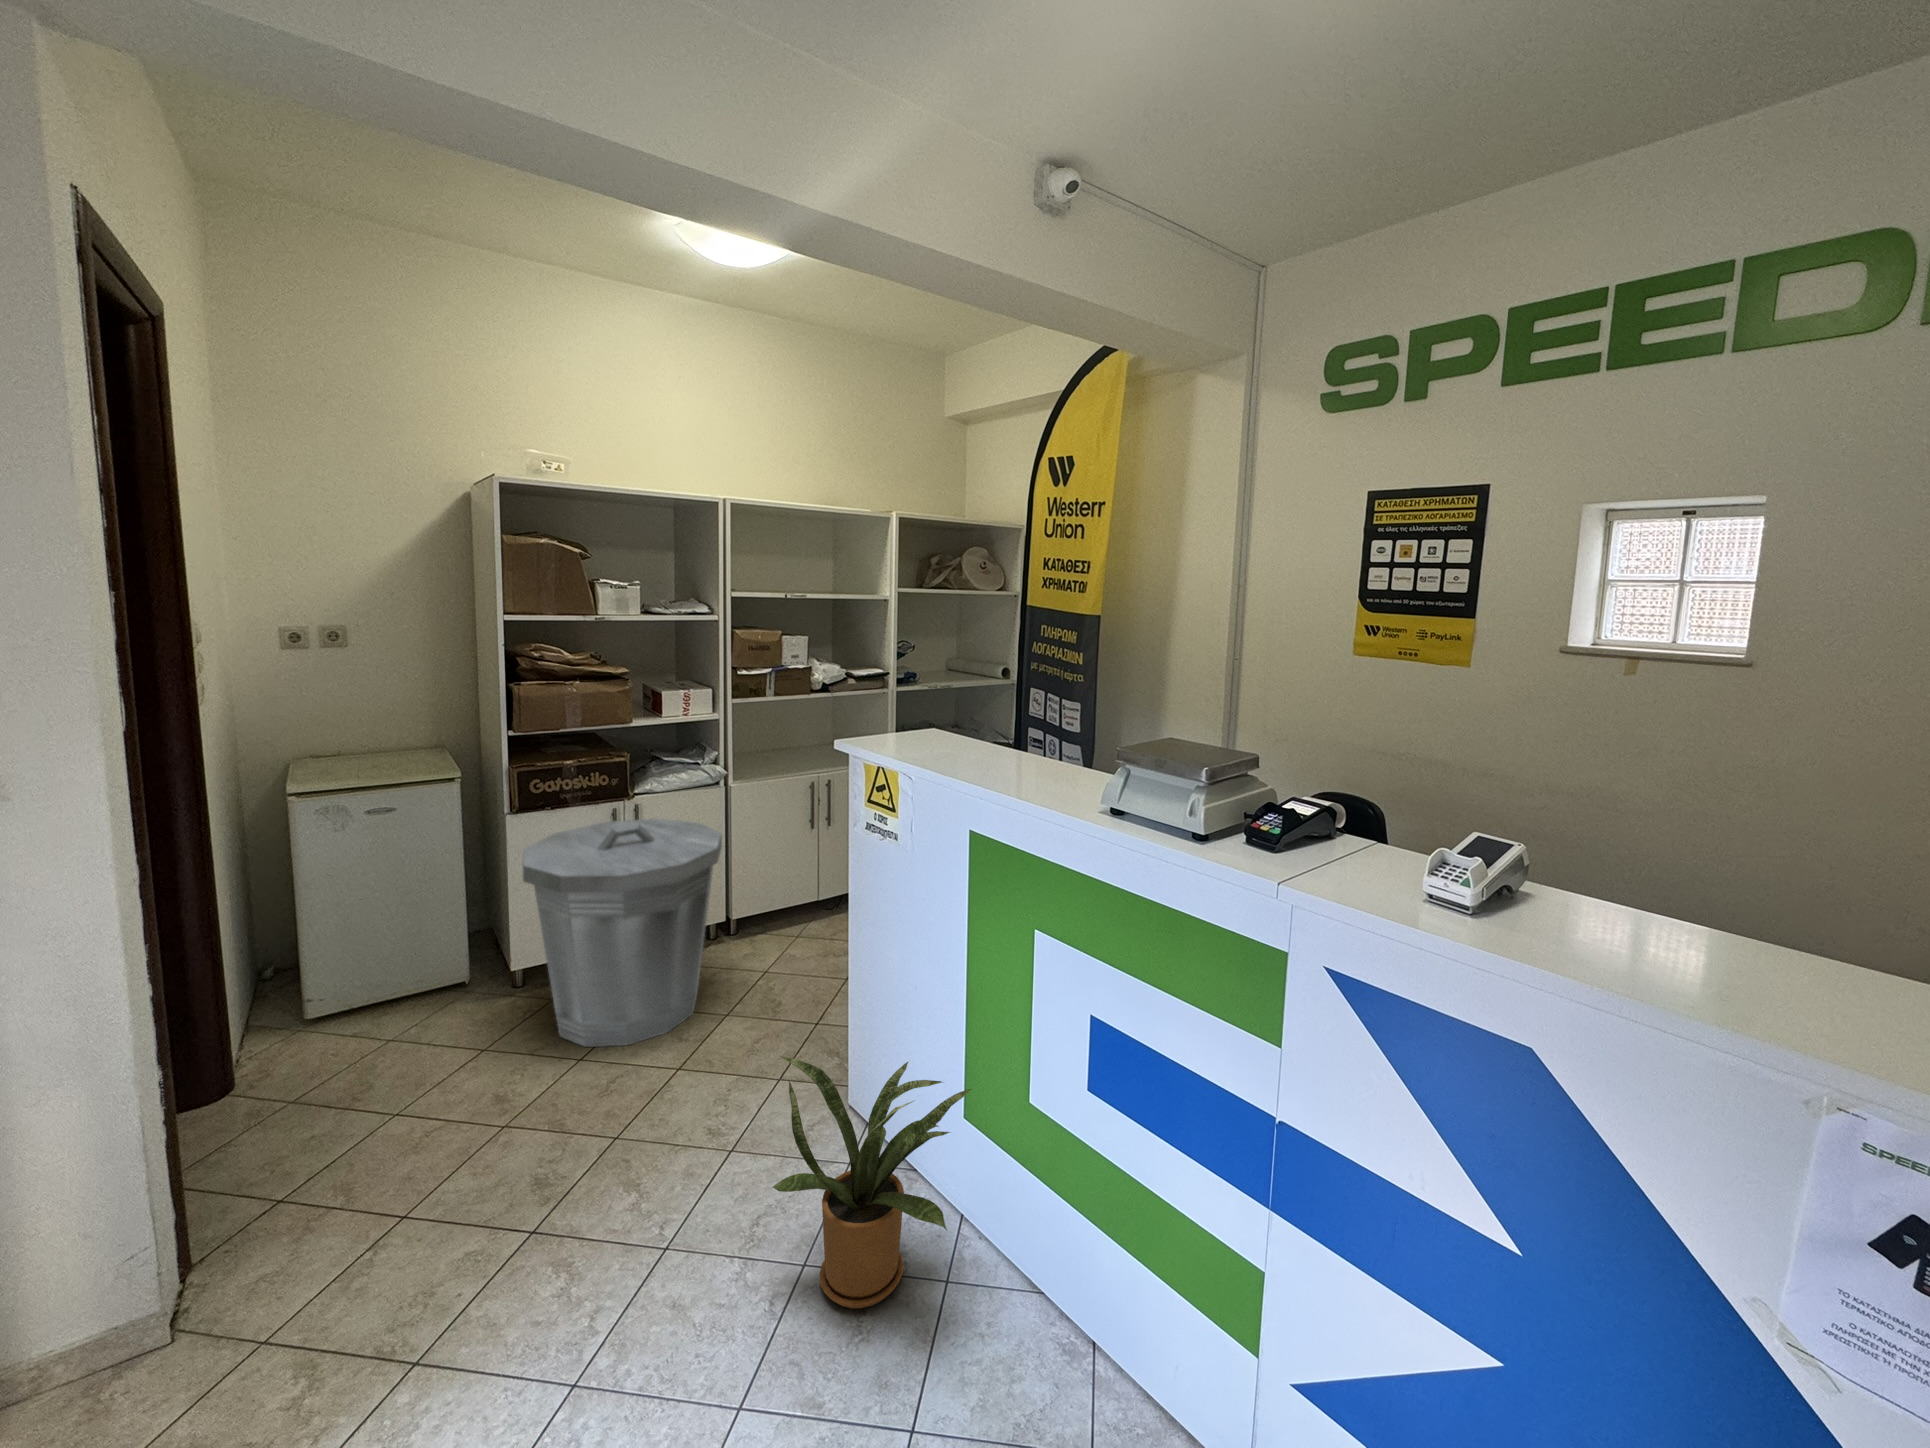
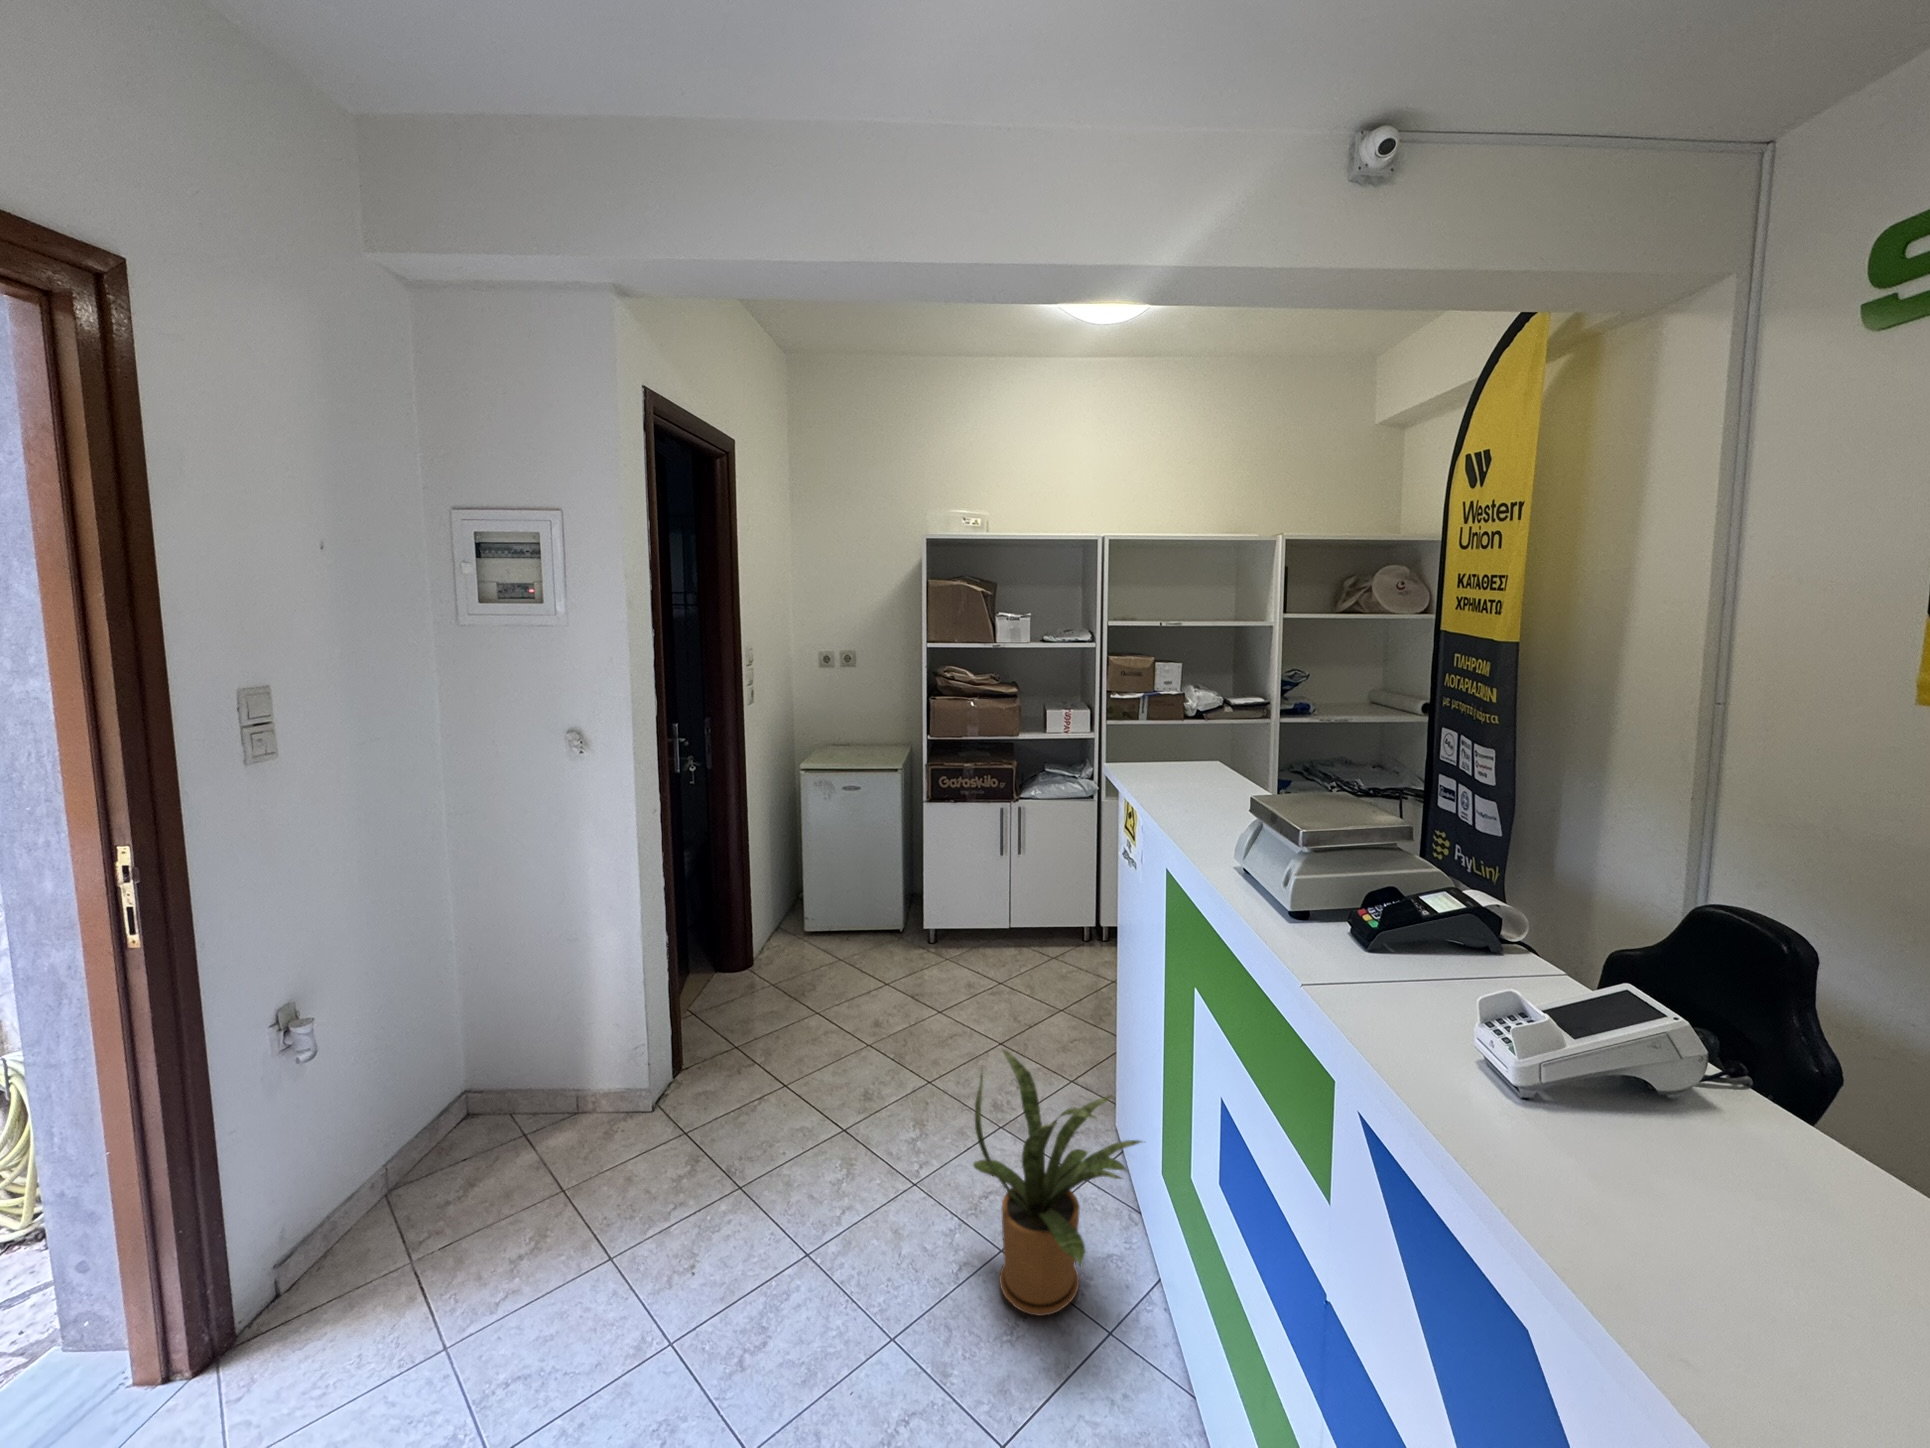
trash can: present [523,819,722,1047] -> none [914,820,1074,1015]

